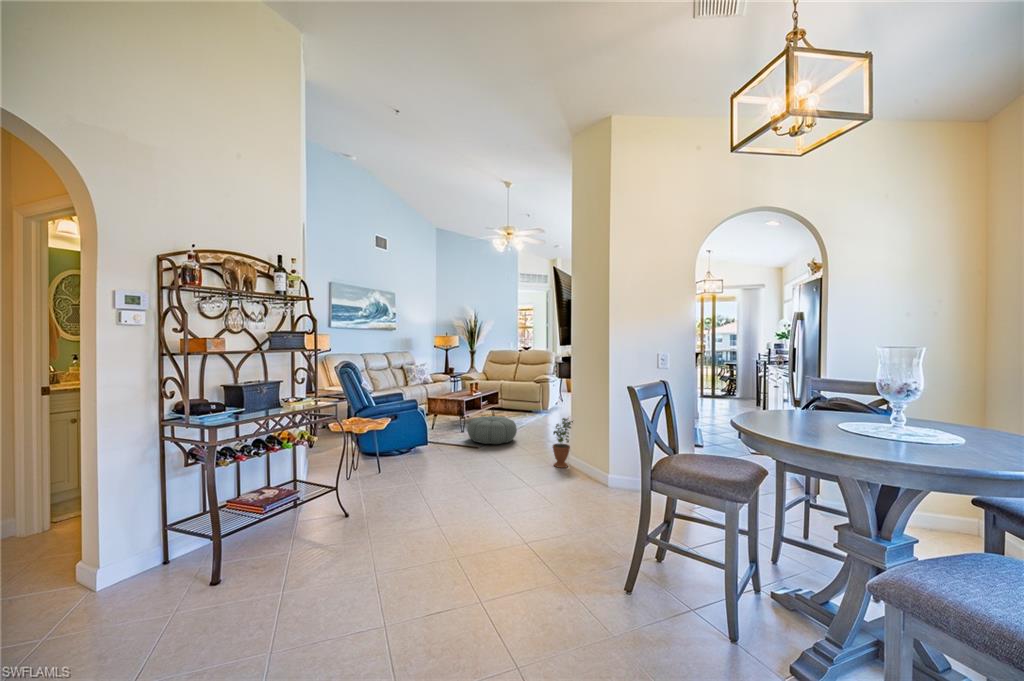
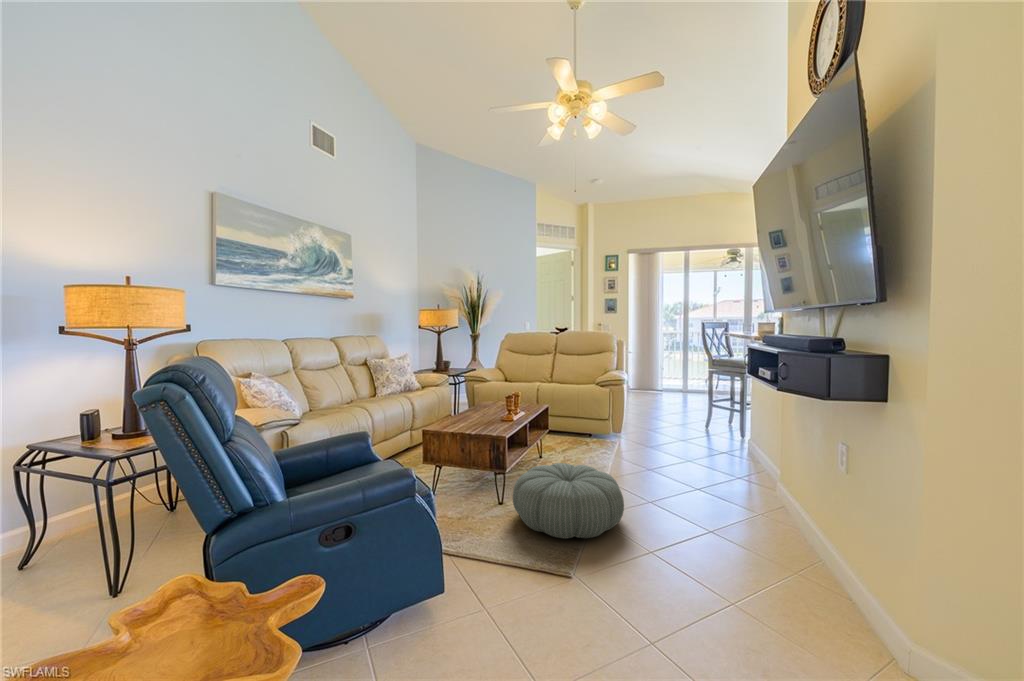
potted plant: present [553,418,573,468] -> none [789,497,878,652]

